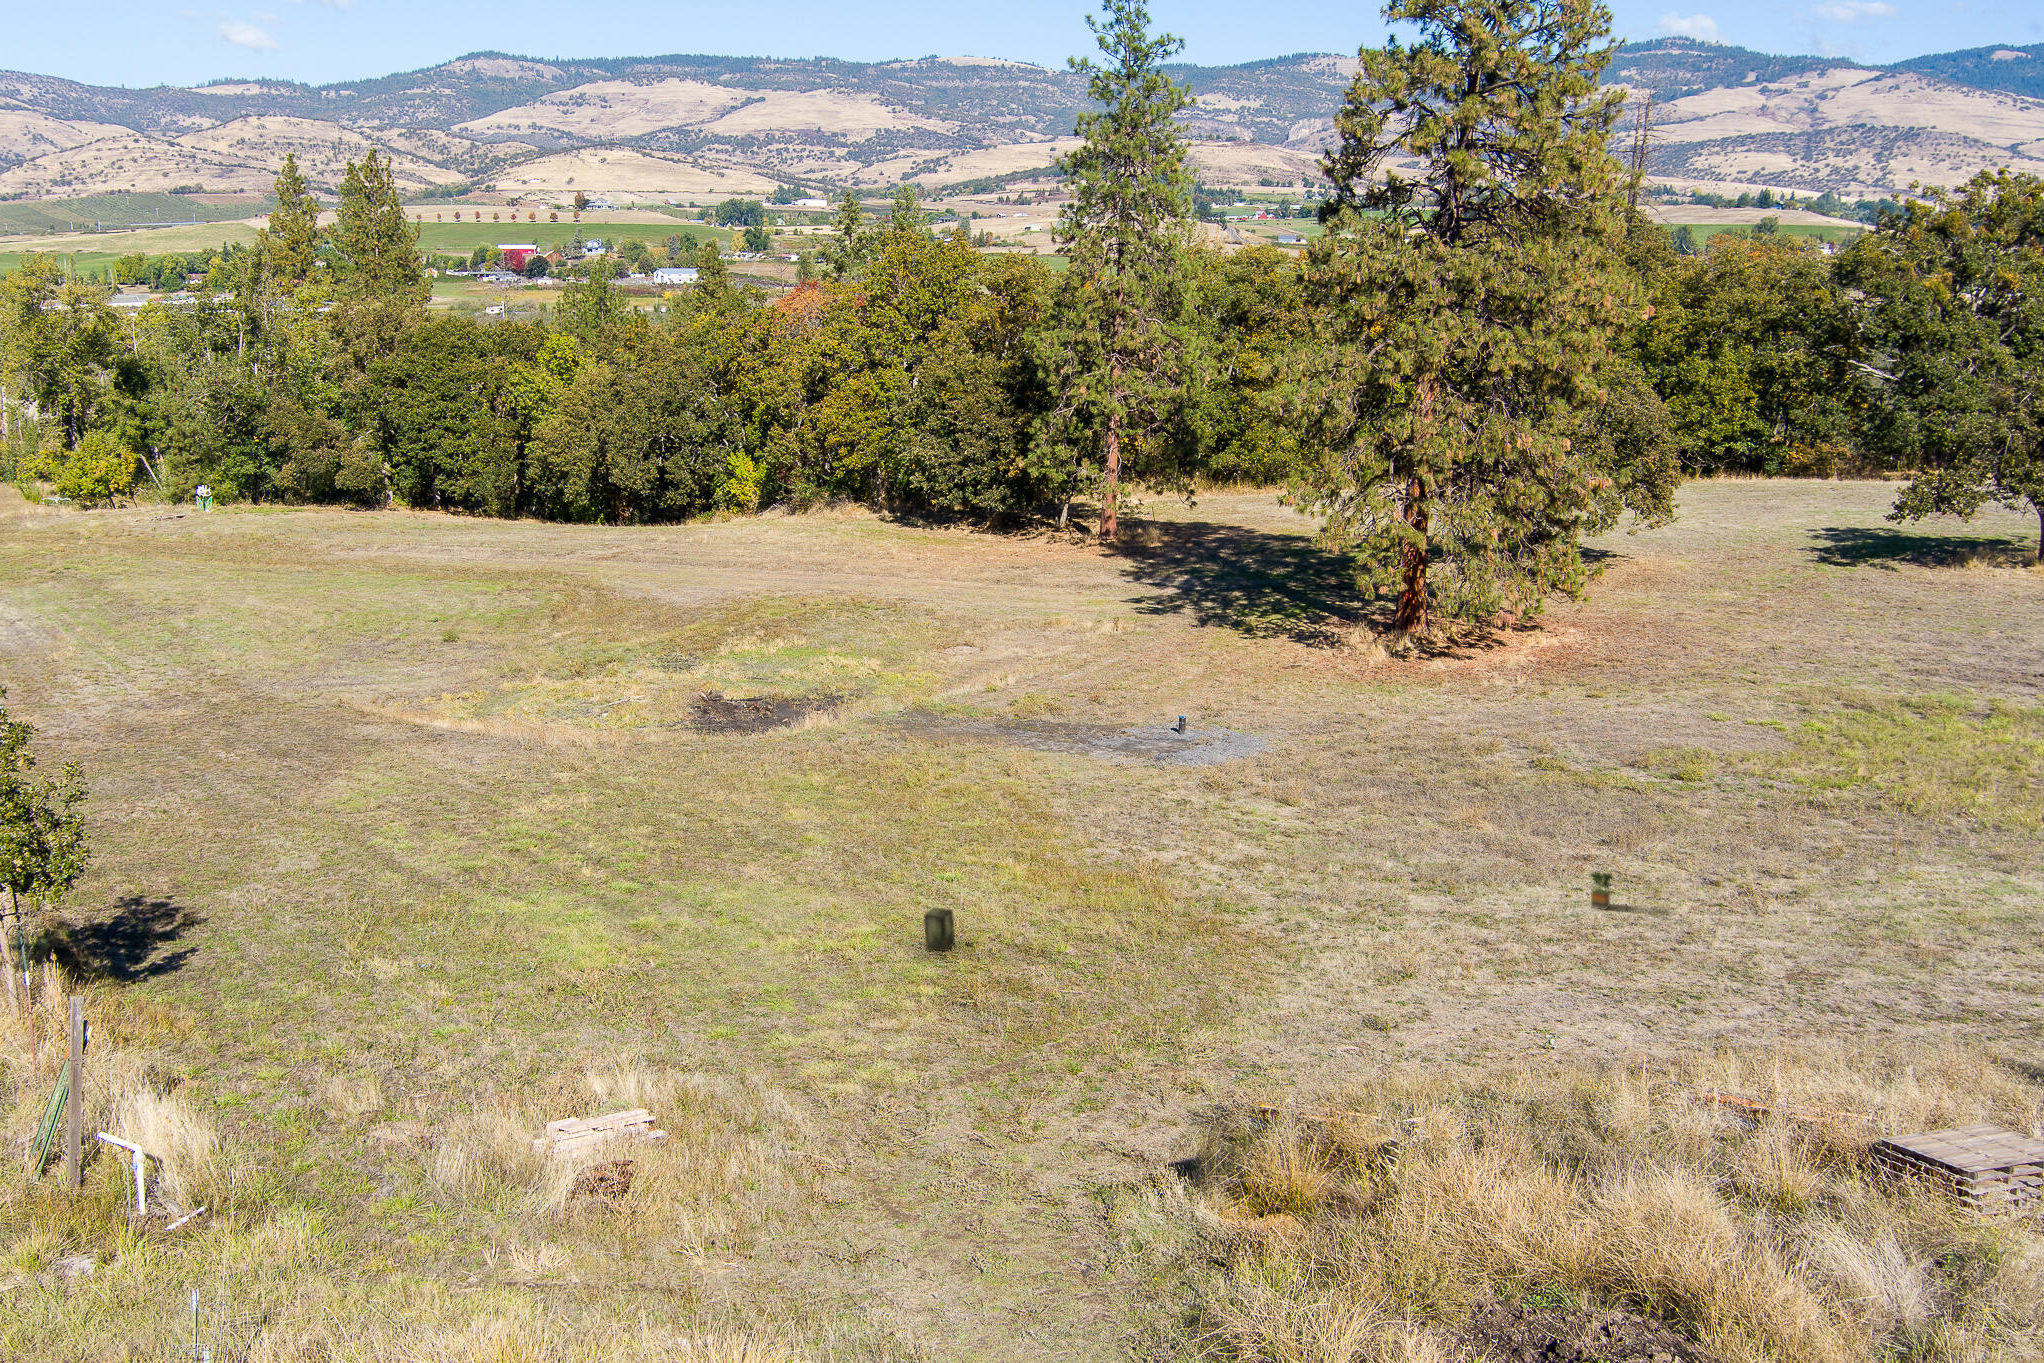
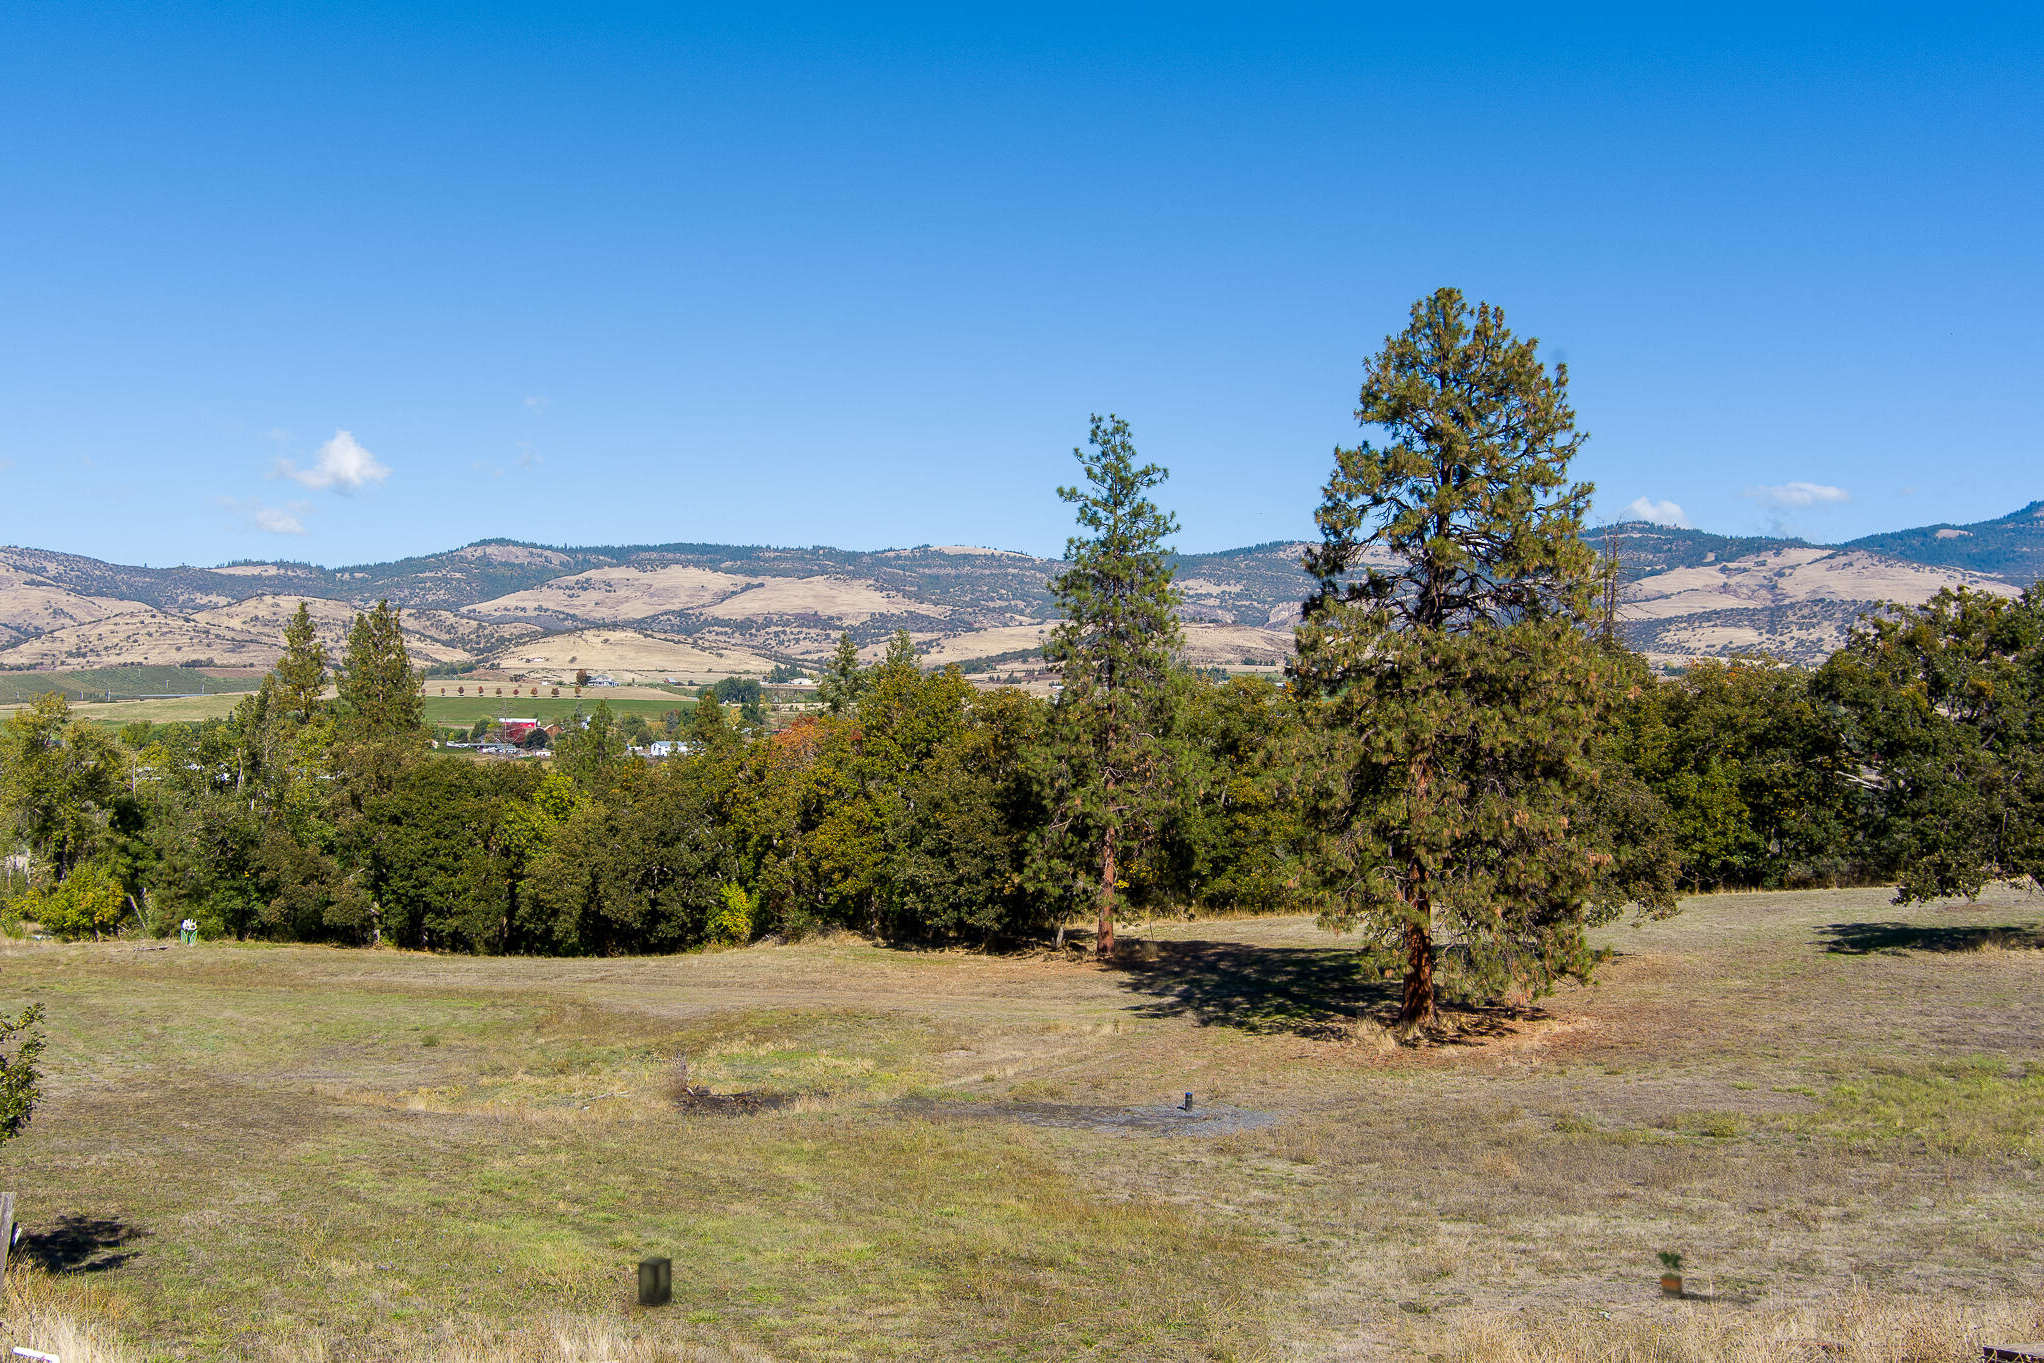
storage box: present [924,908,955,951] -> present [638,1257,672,1307]

